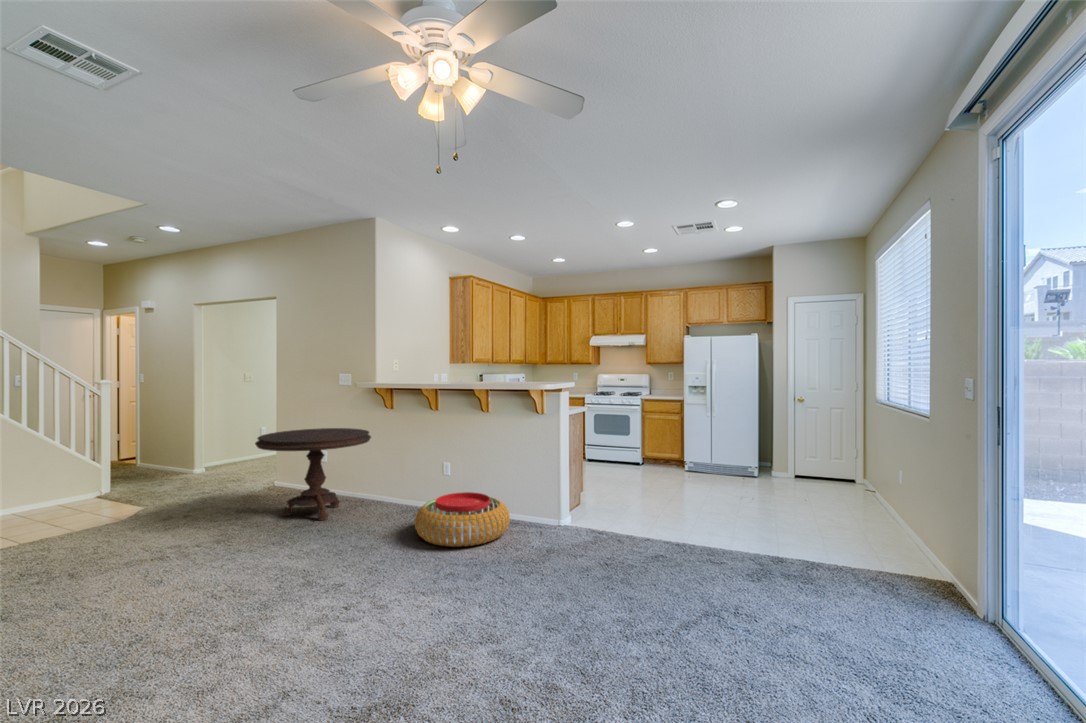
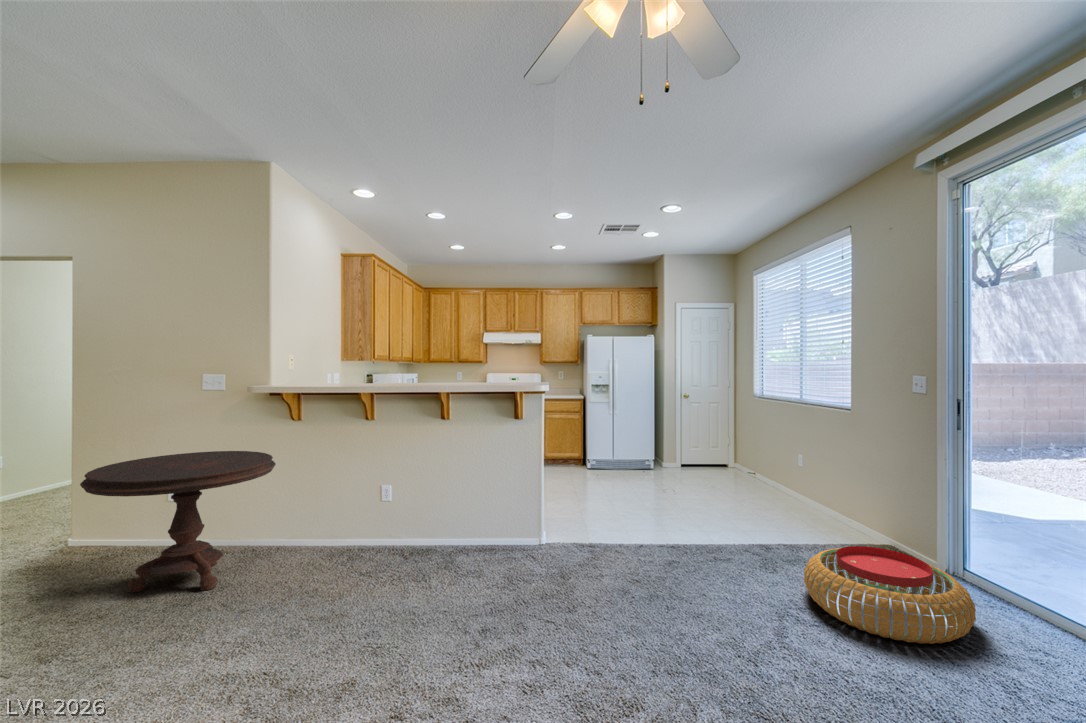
pouf: present [415,492,510,547] -> present [804,546,976,644]

